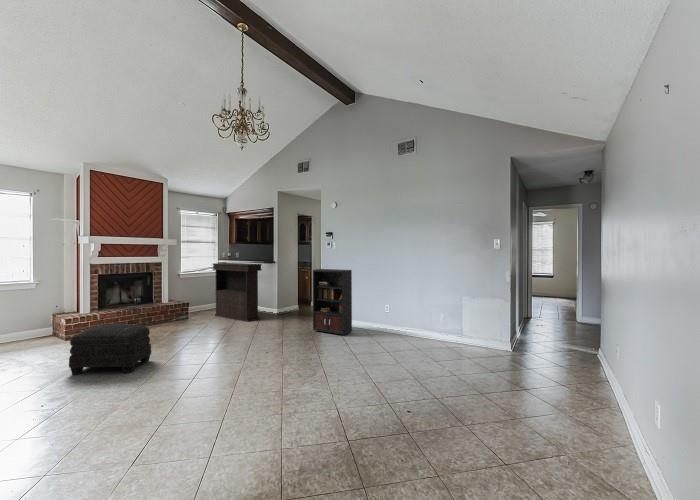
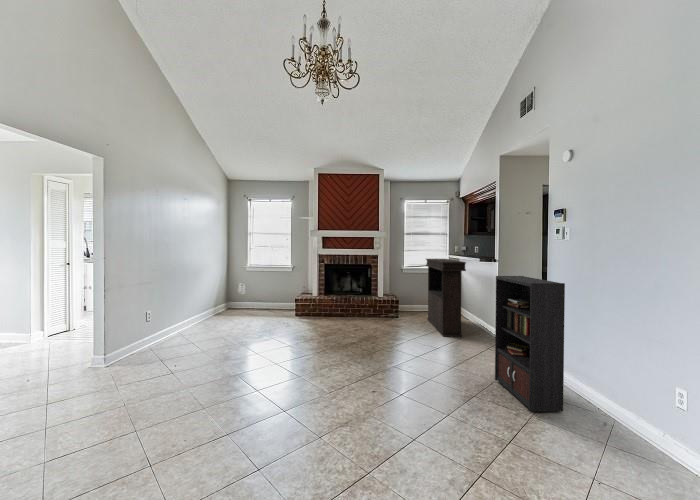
ottoman: present [69,324,151,375] -> none [235,310,288,360]

